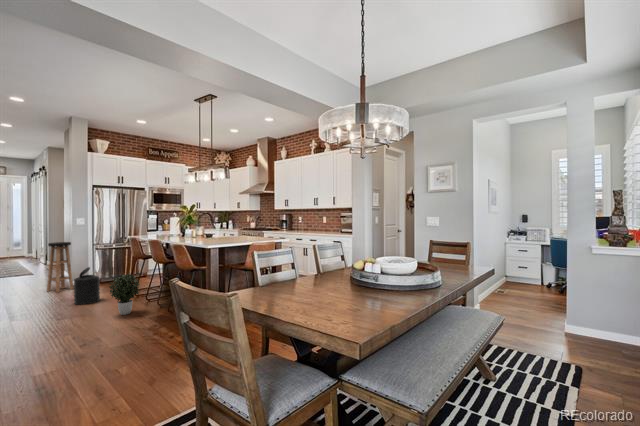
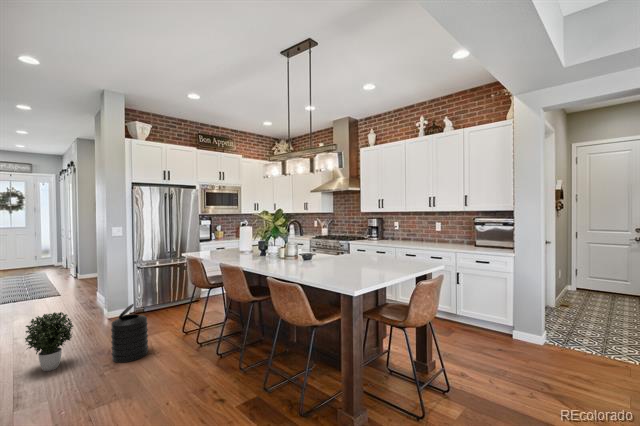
bar stool: present [47,242,73,293] -> none [75,260,110,332]
potted plant: present [109,274,140,315] -> present [25,312,73,371]

